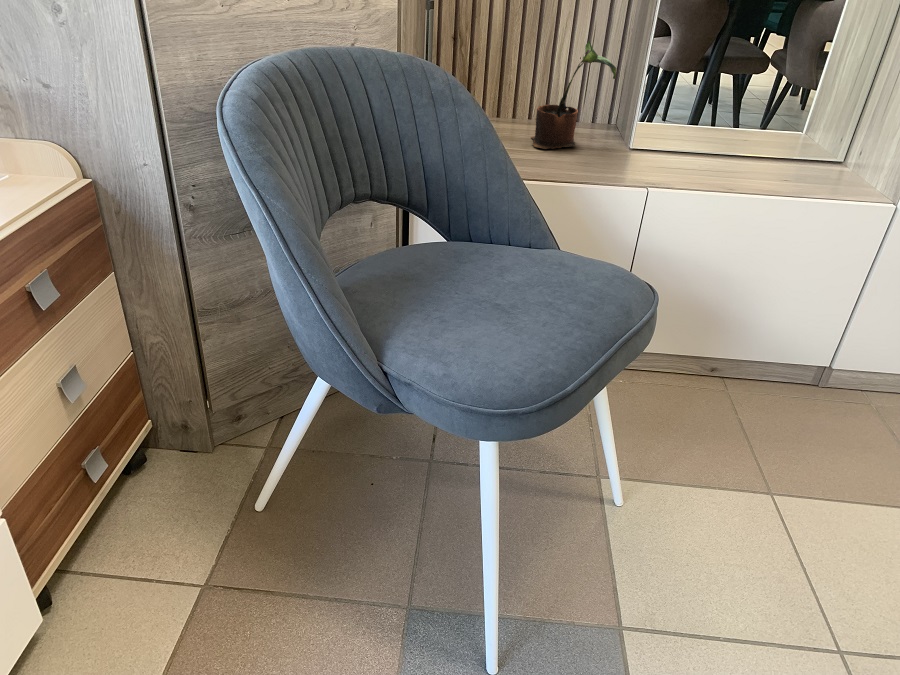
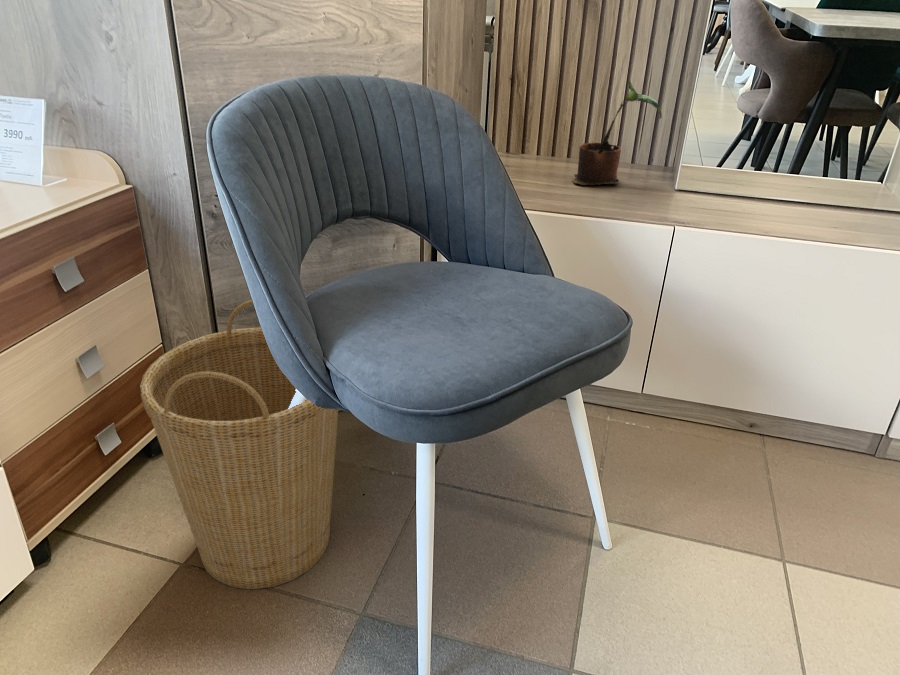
basket: none [155,297,372,602] -> present [140,299,338,589]

